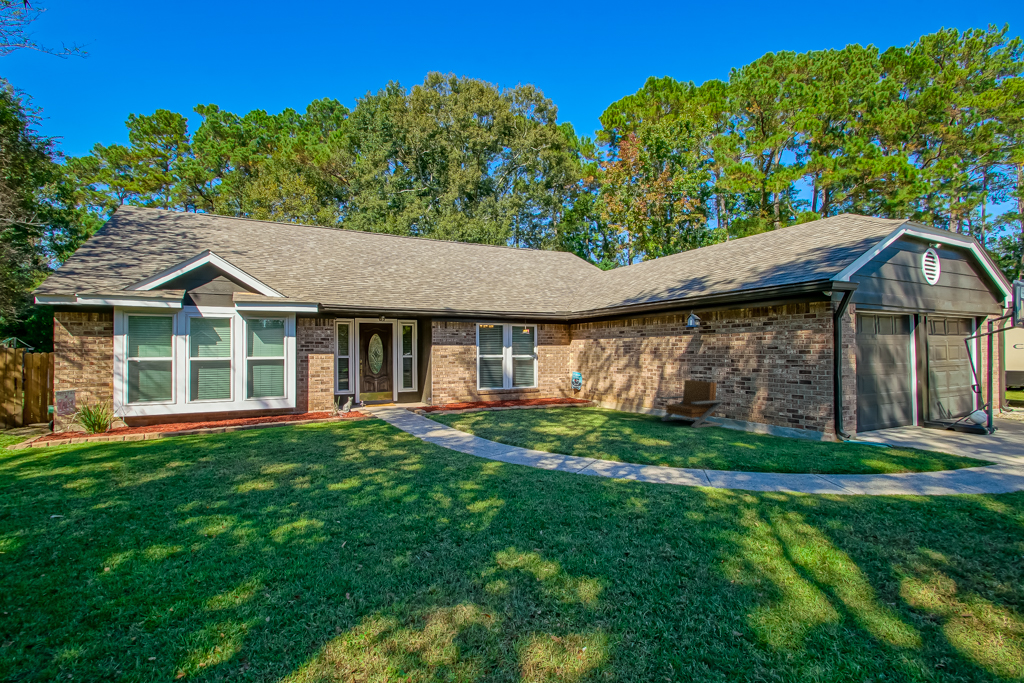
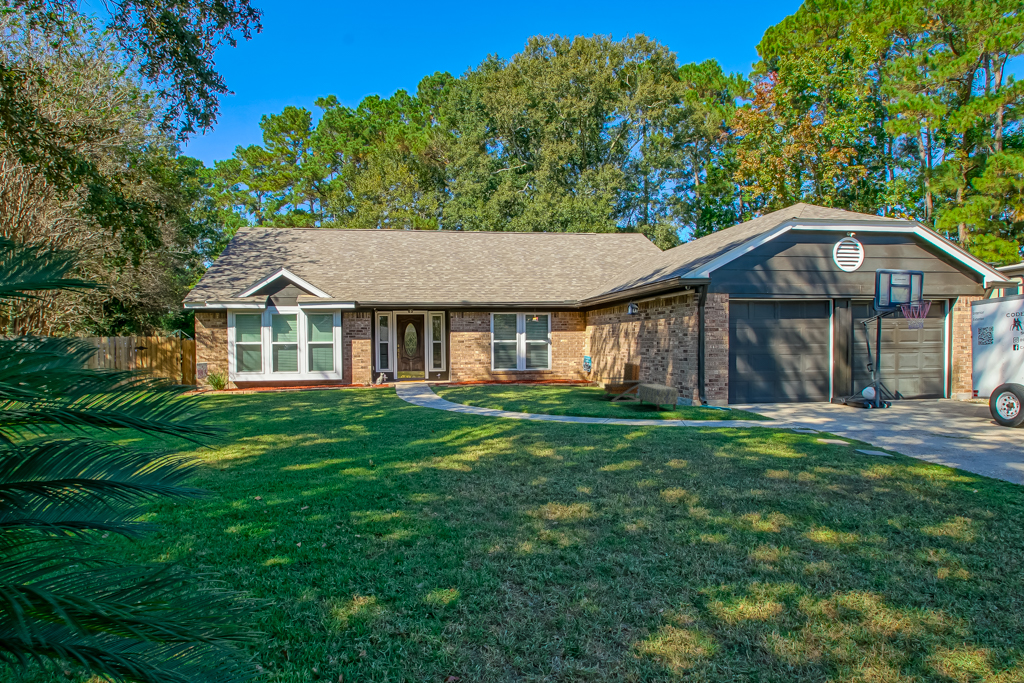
bench: none [739,405,807,441] -> present [639,384,678,411]

